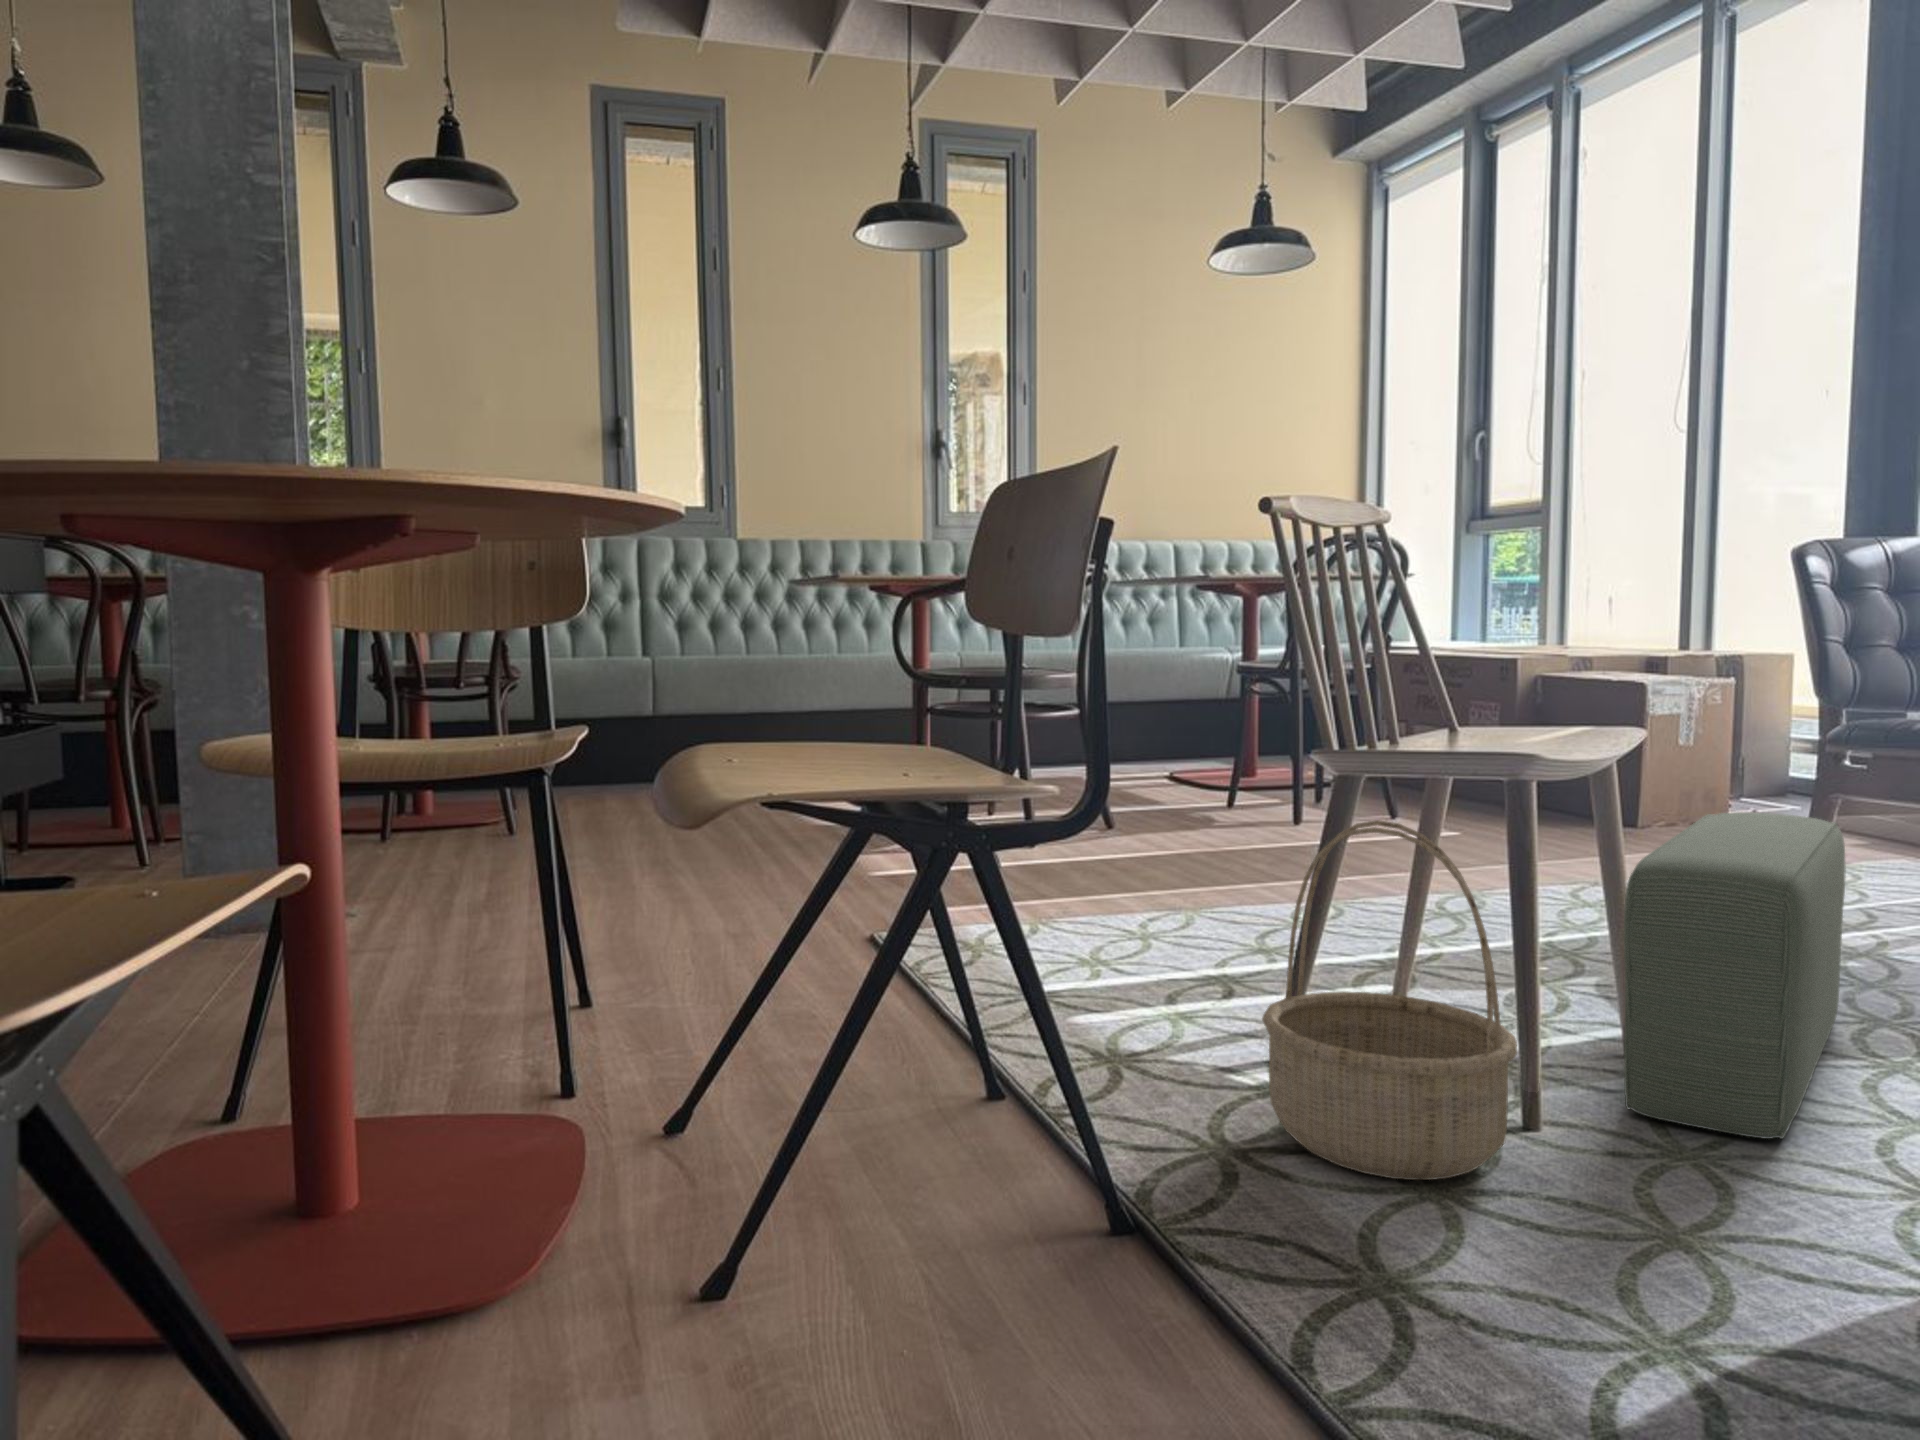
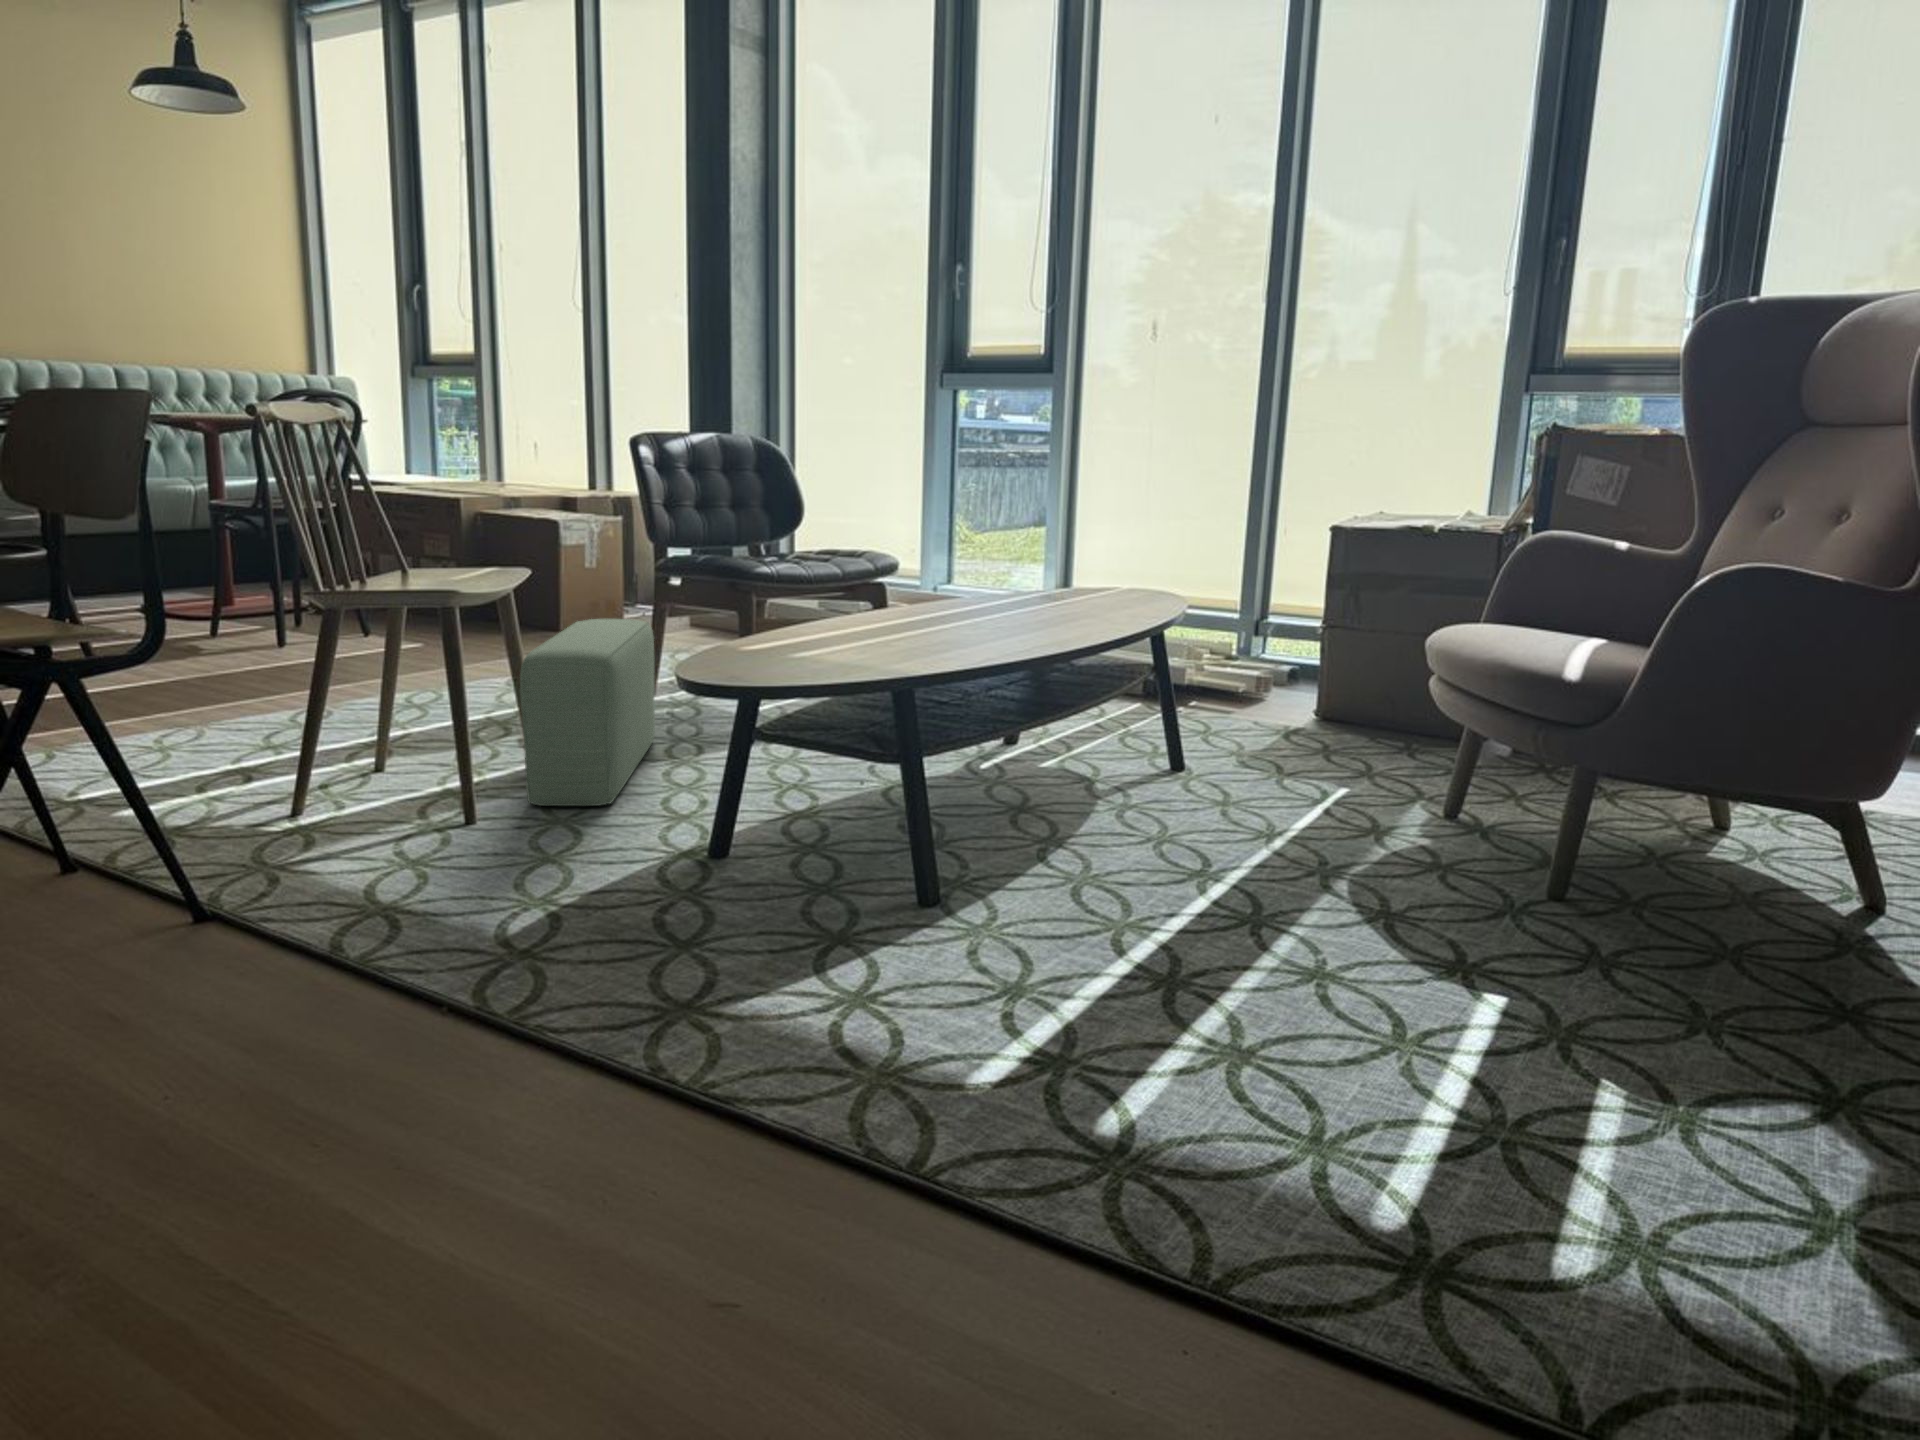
basket: present [1262,820,1517,1180] -> none [284,639,457,864]

